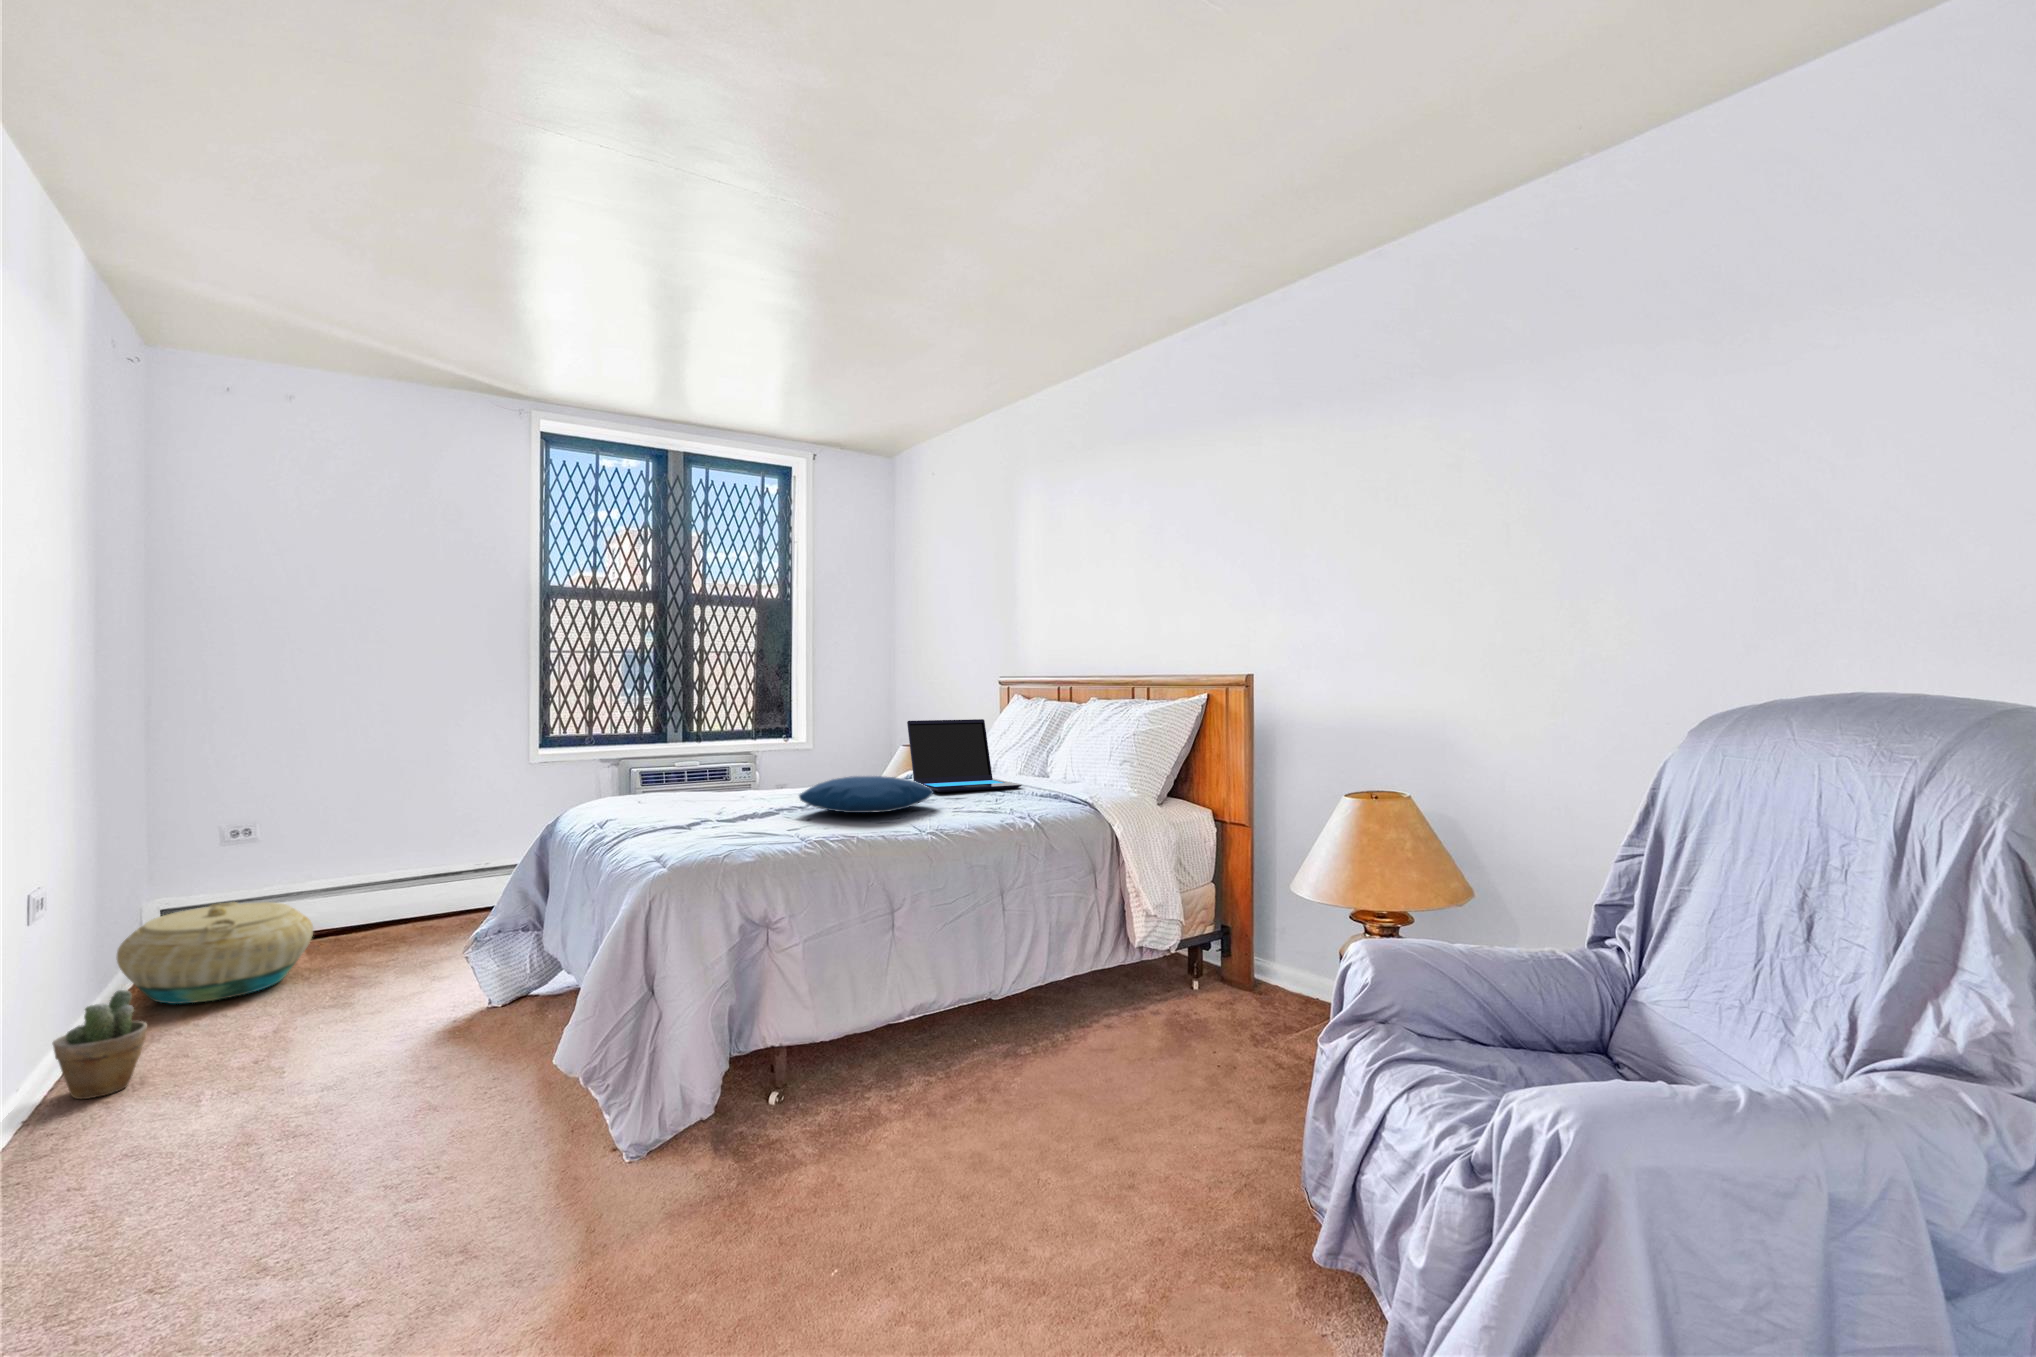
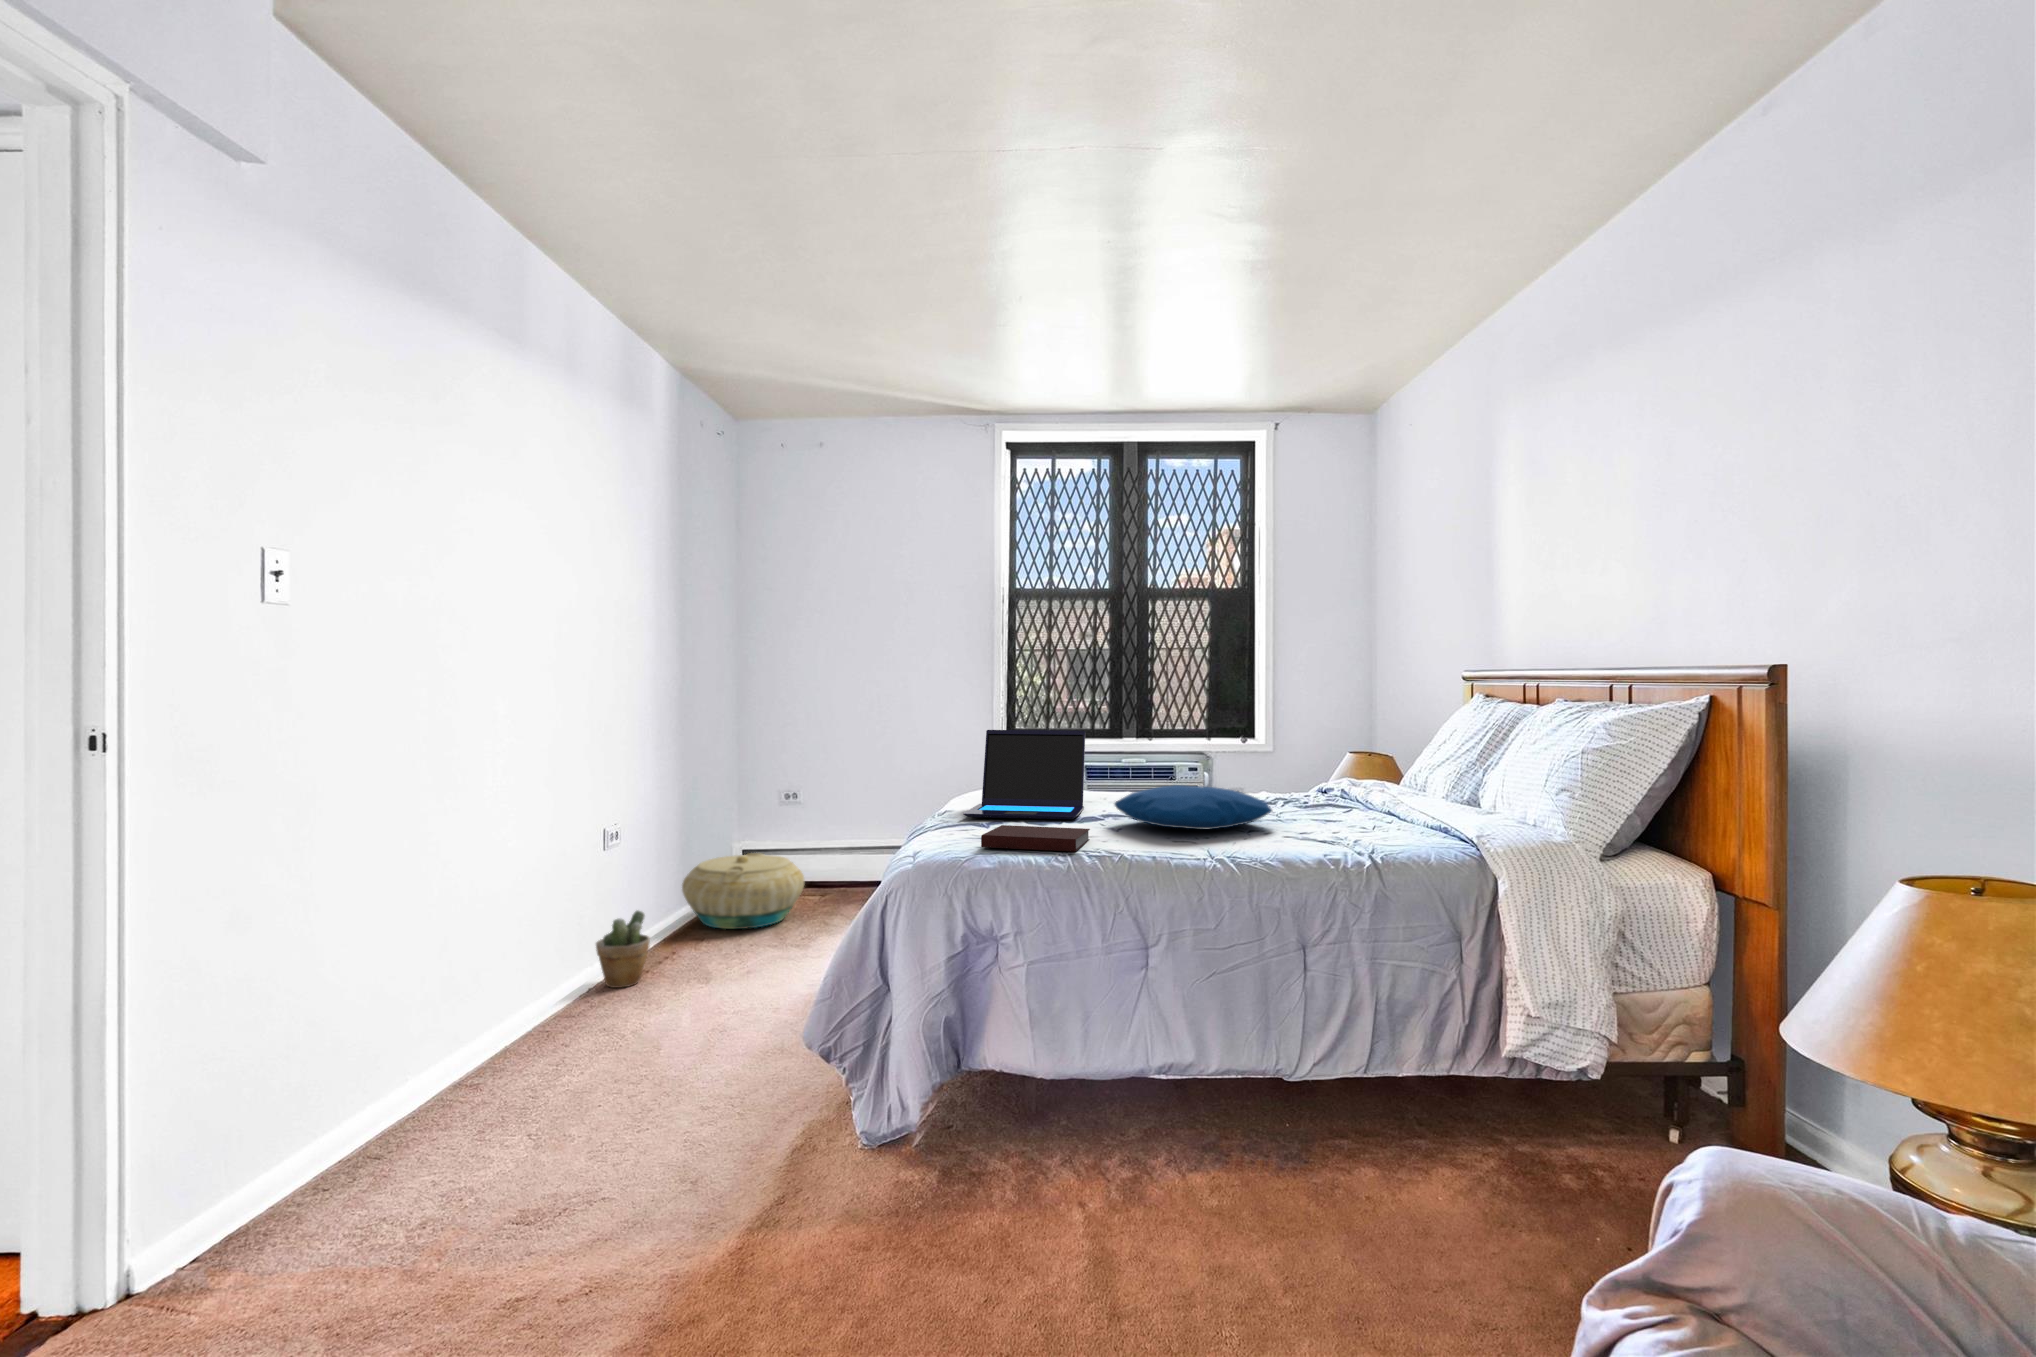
laptop: present [907,719,1022,792] -> present [963,730,1085,819]
notebook: none [713,819,810,845] -> present [981,825,1090,852]

